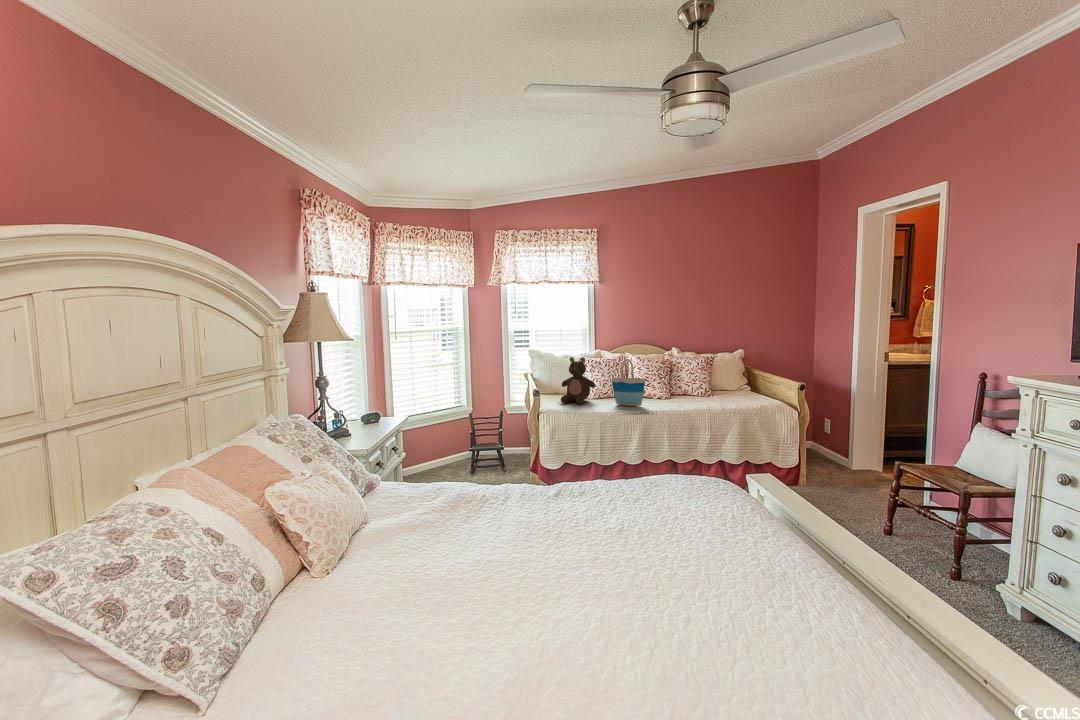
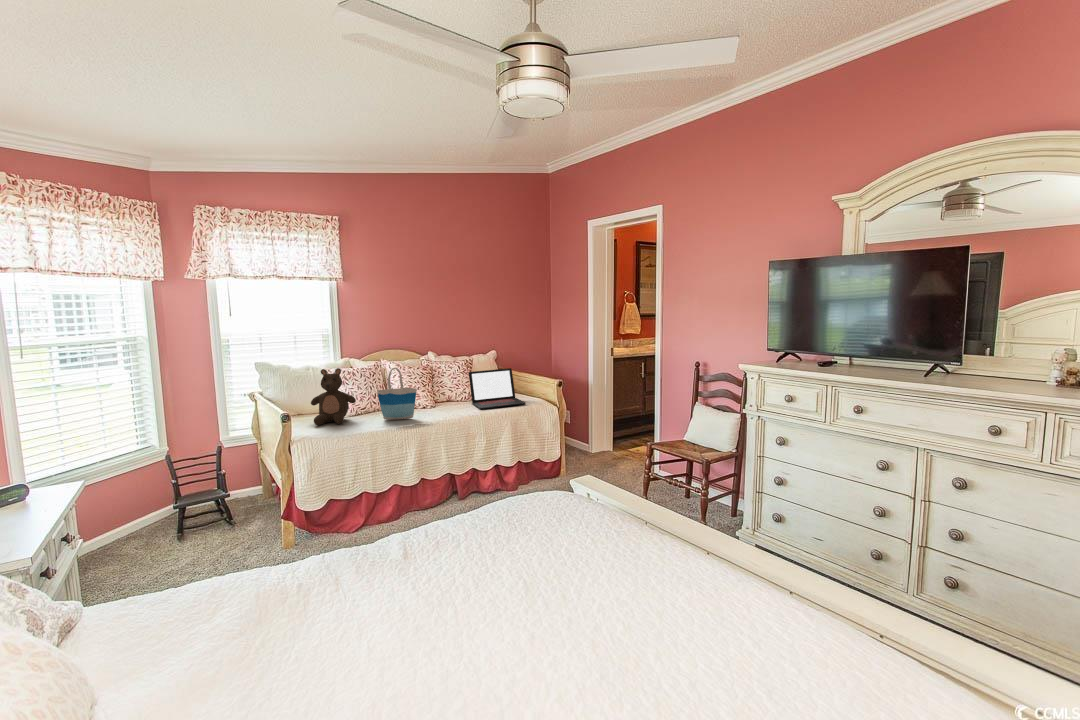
laptop: none [703,367,760,405] -> present [469,368,526,409]

